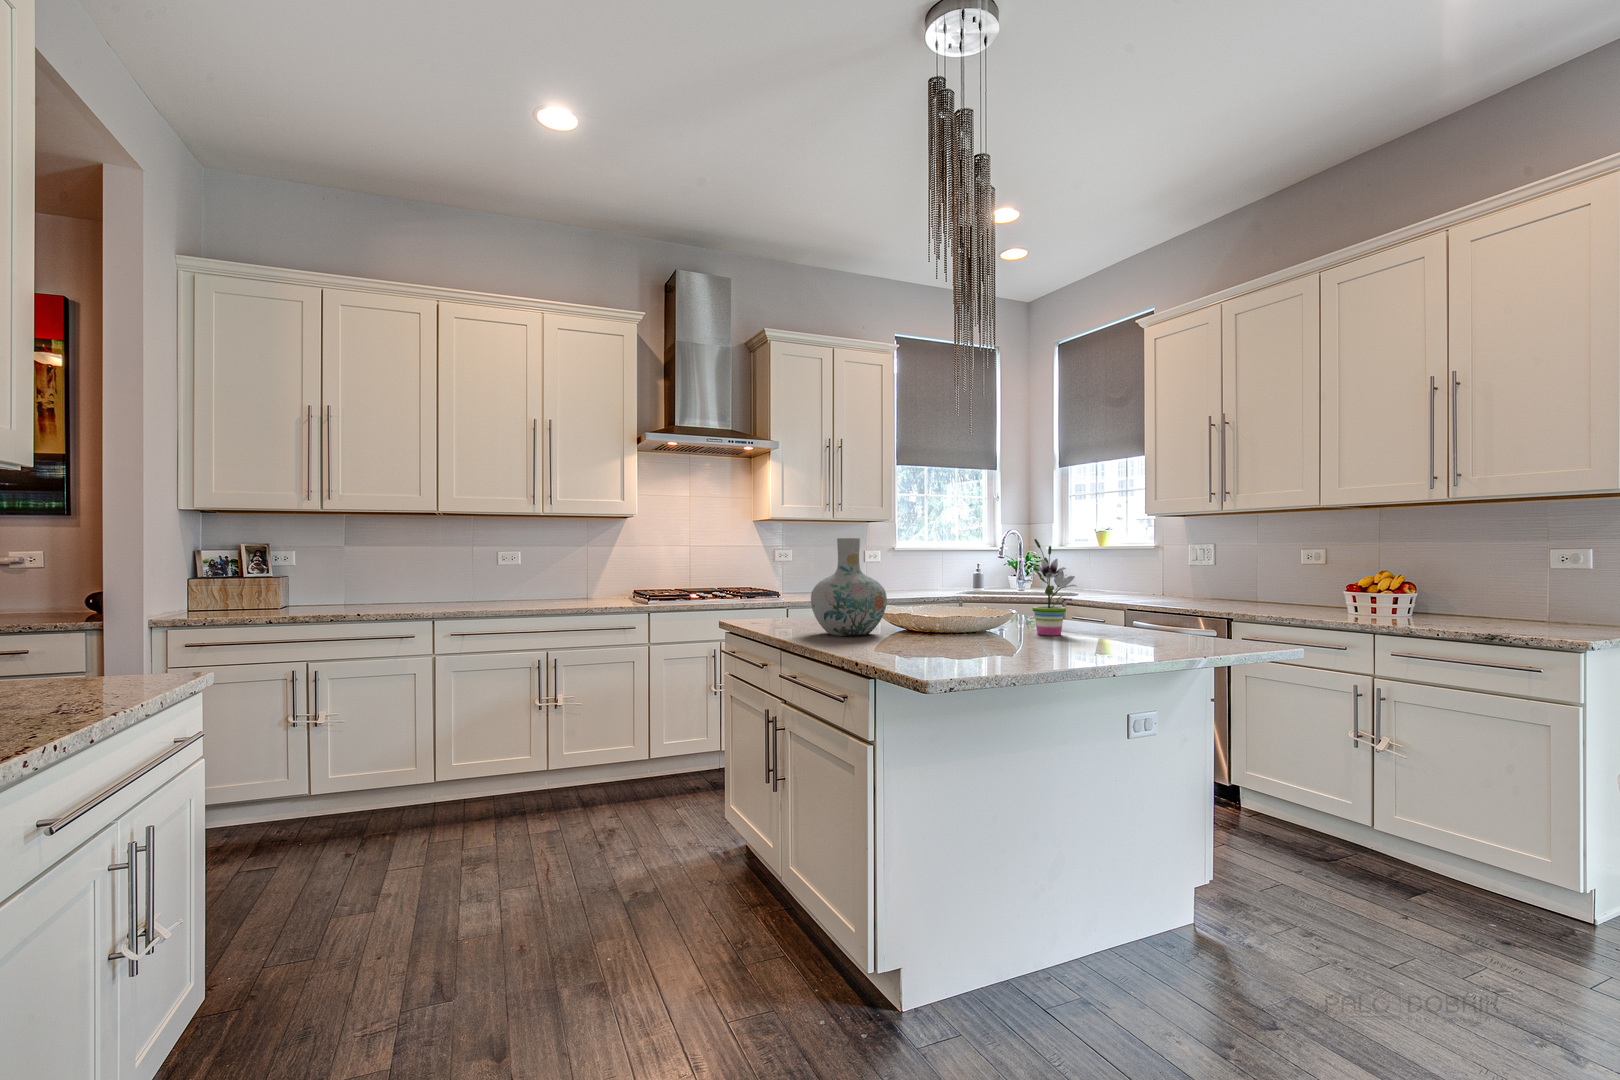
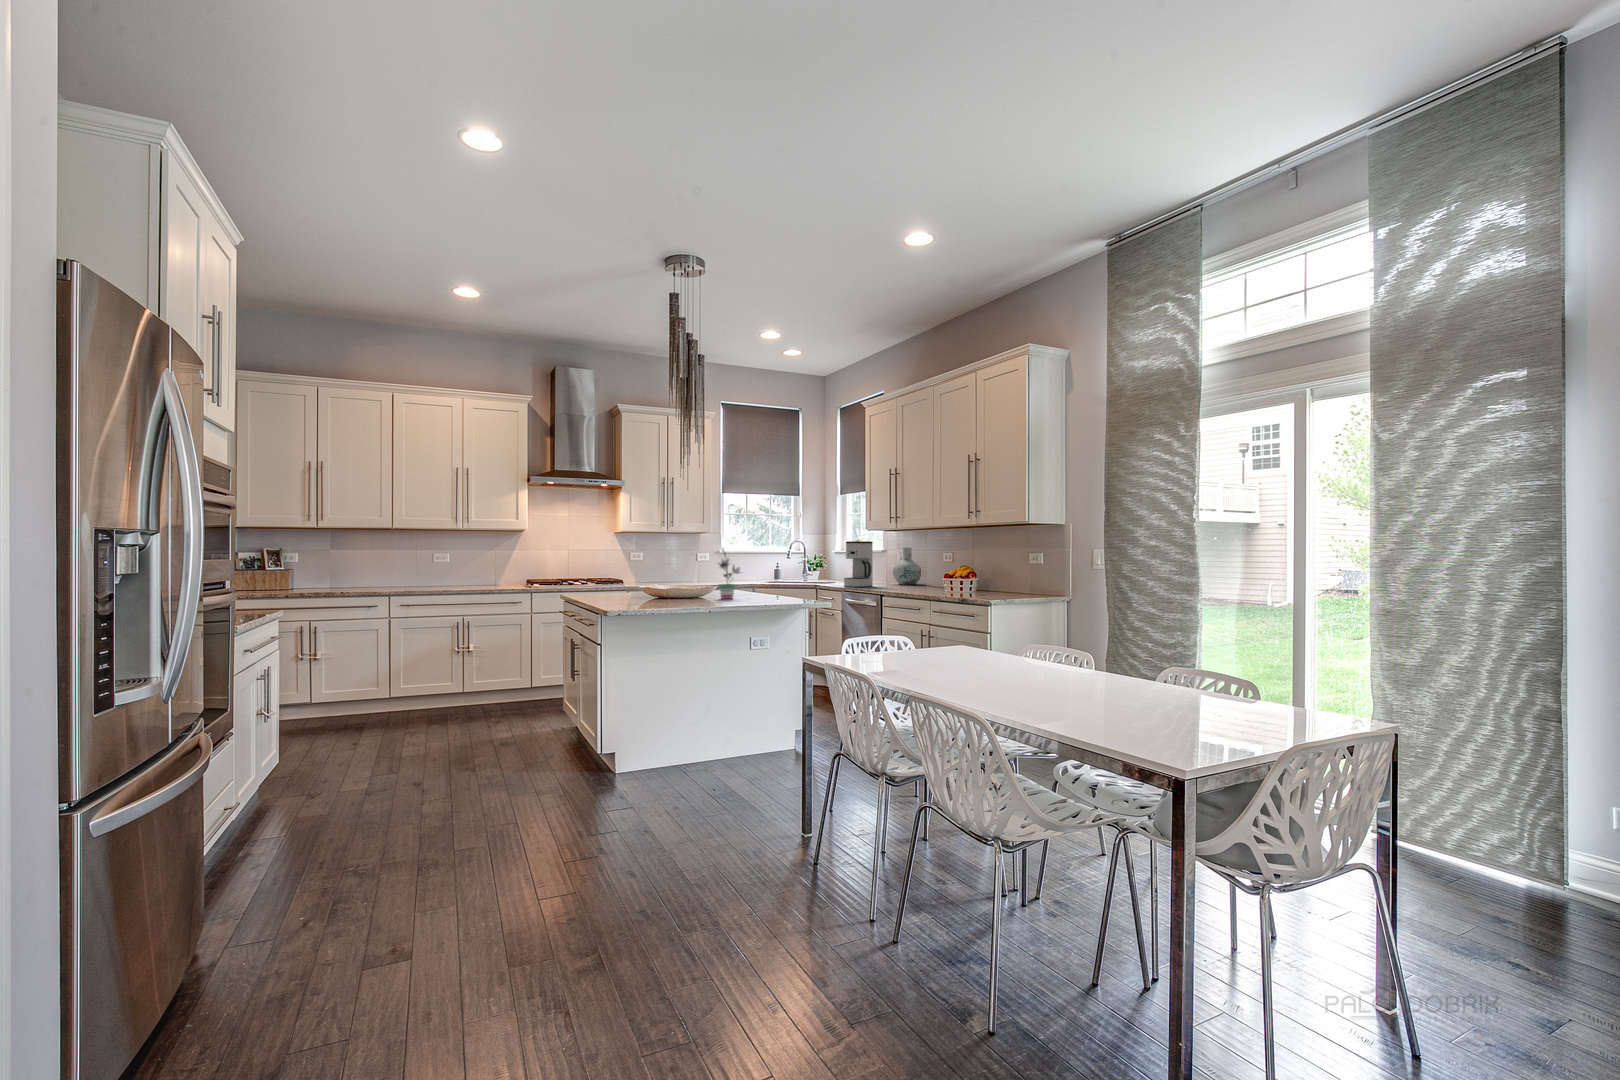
coffee maker: none [1131,532,1178,605] -> present [844,541,873,587]
vase: present [811,538,887,636] -> present [893,547,921,585]

